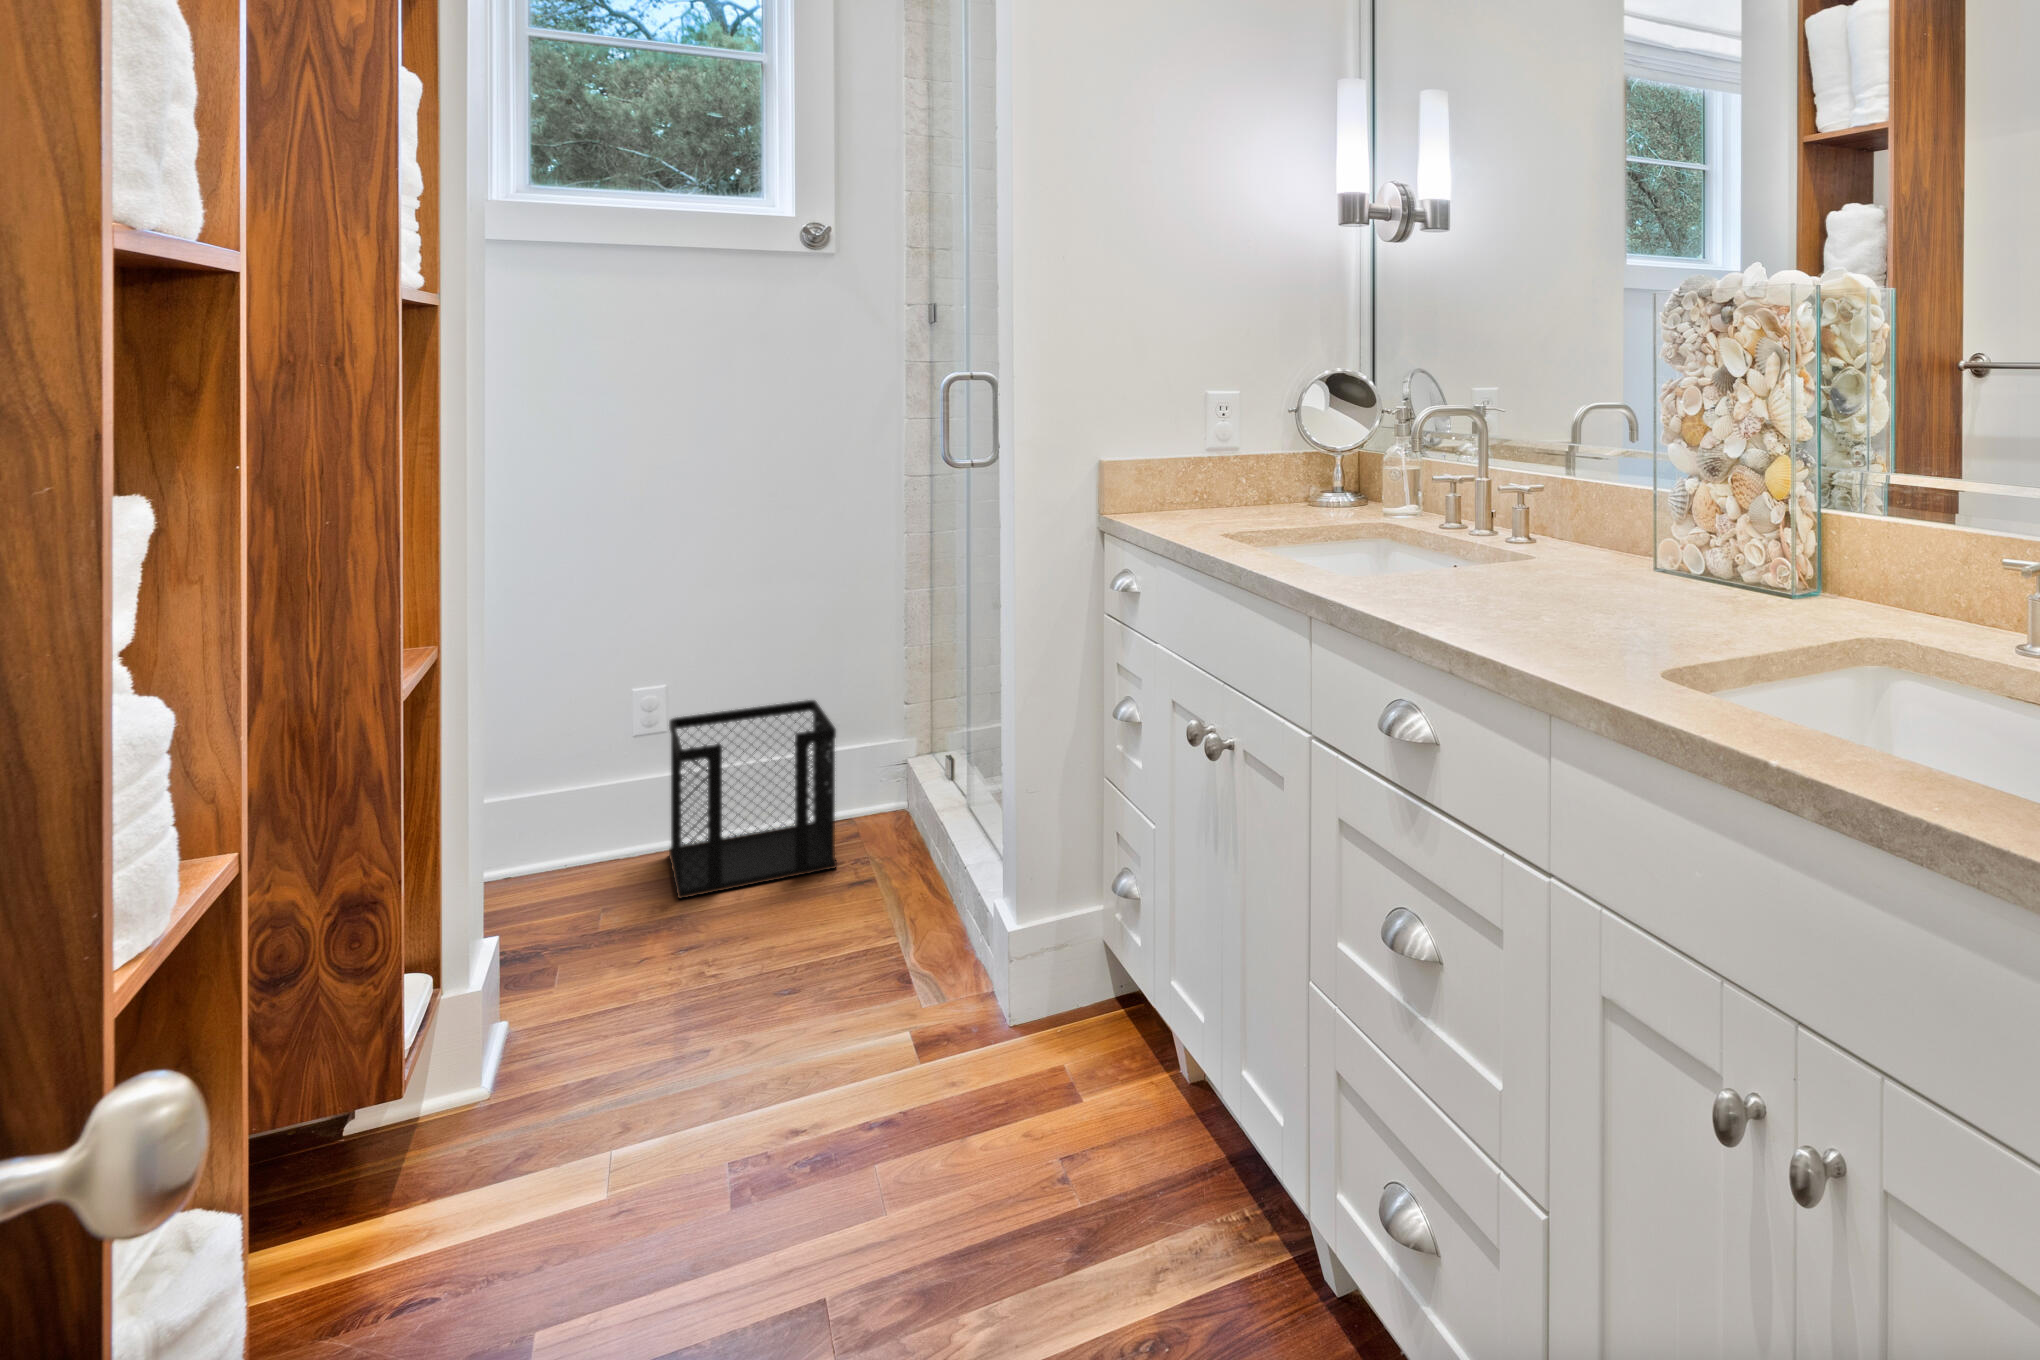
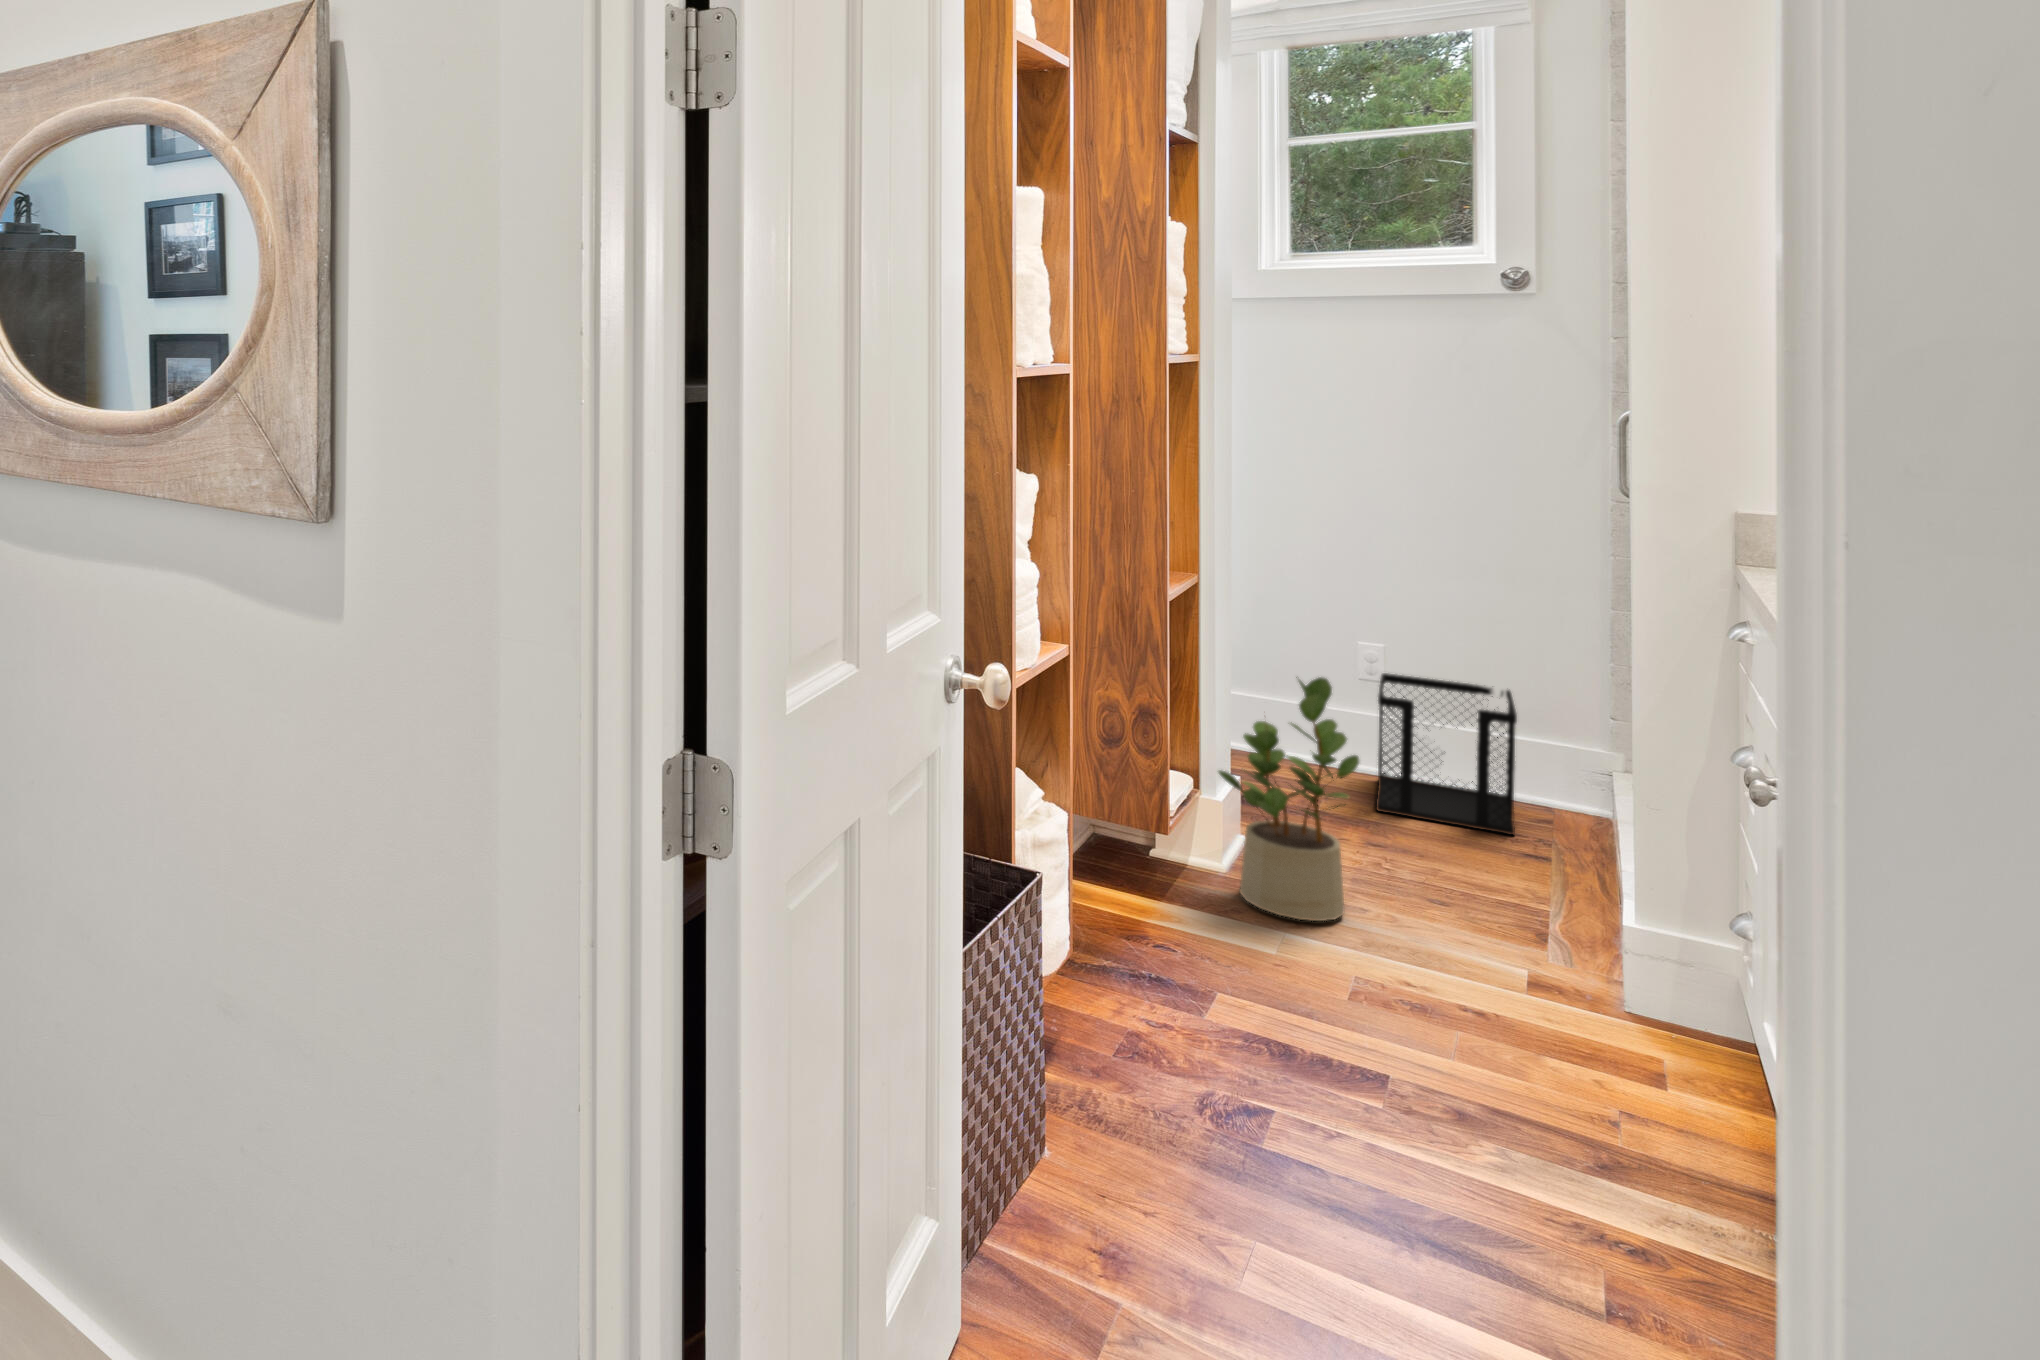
potted plant: none [479,751,697,1127] -> present [1219,677,1359,921]

